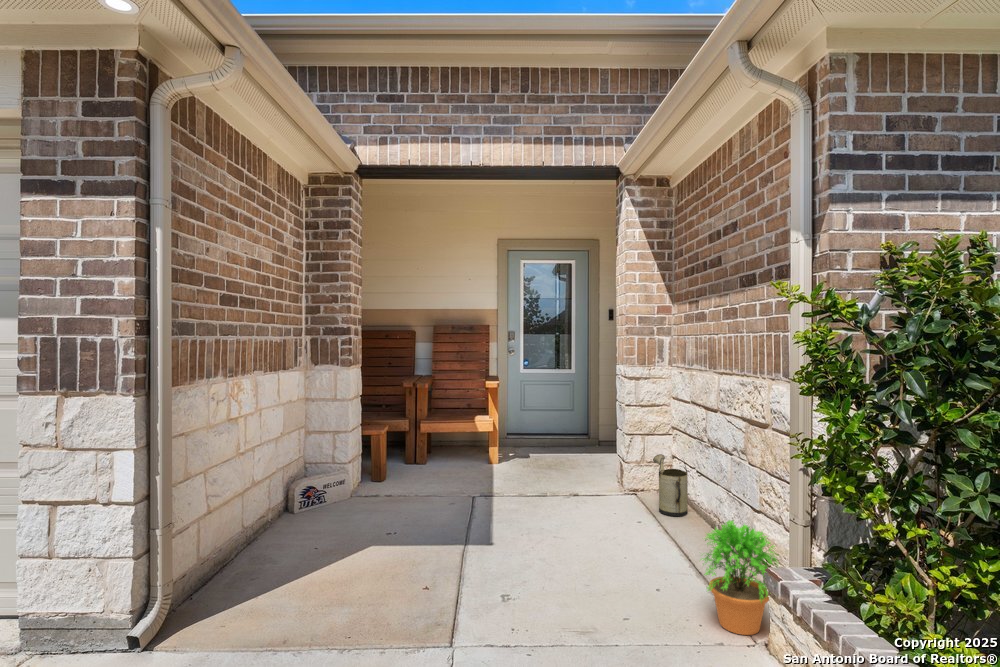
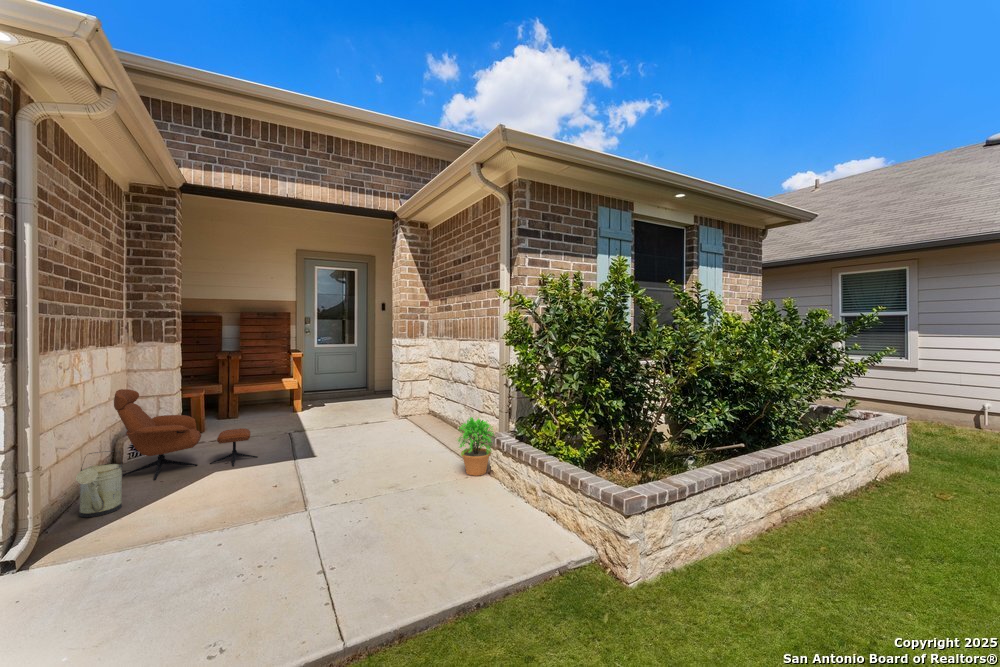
lounge chair: none [280,418,426,533] -> present [114,389,257,480]
watering can: present [653,454,688,516] -> present [76,451,122,517]

